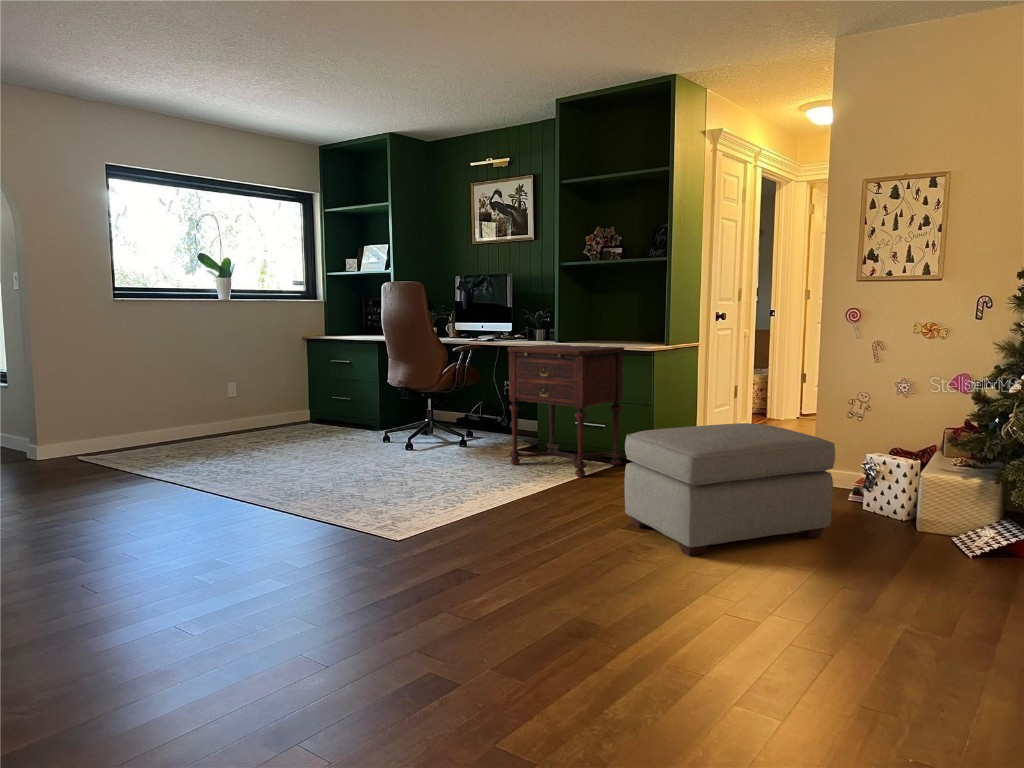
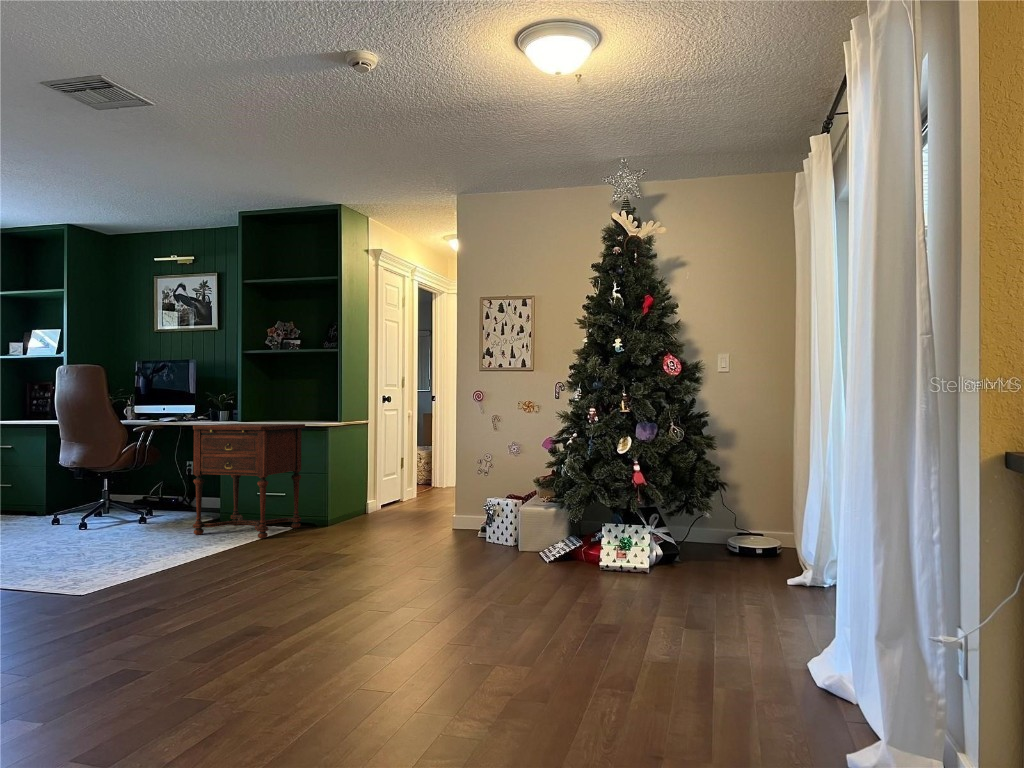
ottoman: present [625,423,835,556] -> none [300,478,458,579]

